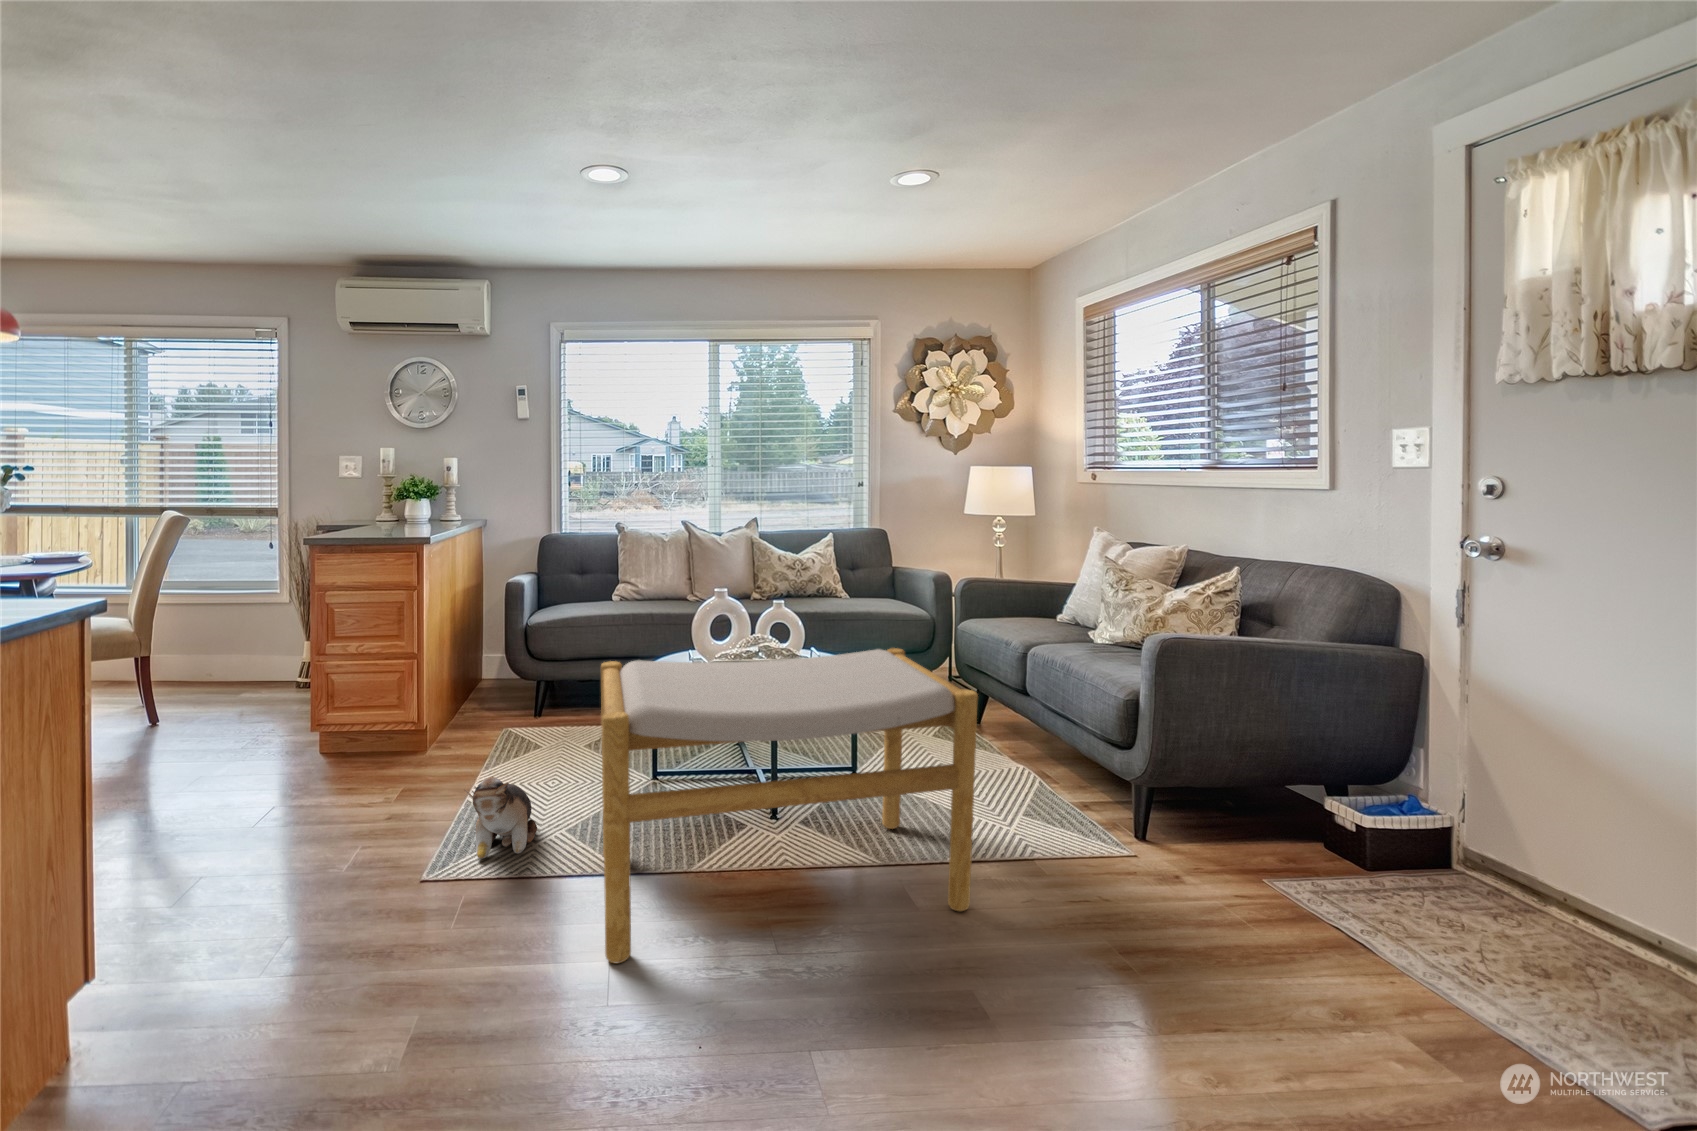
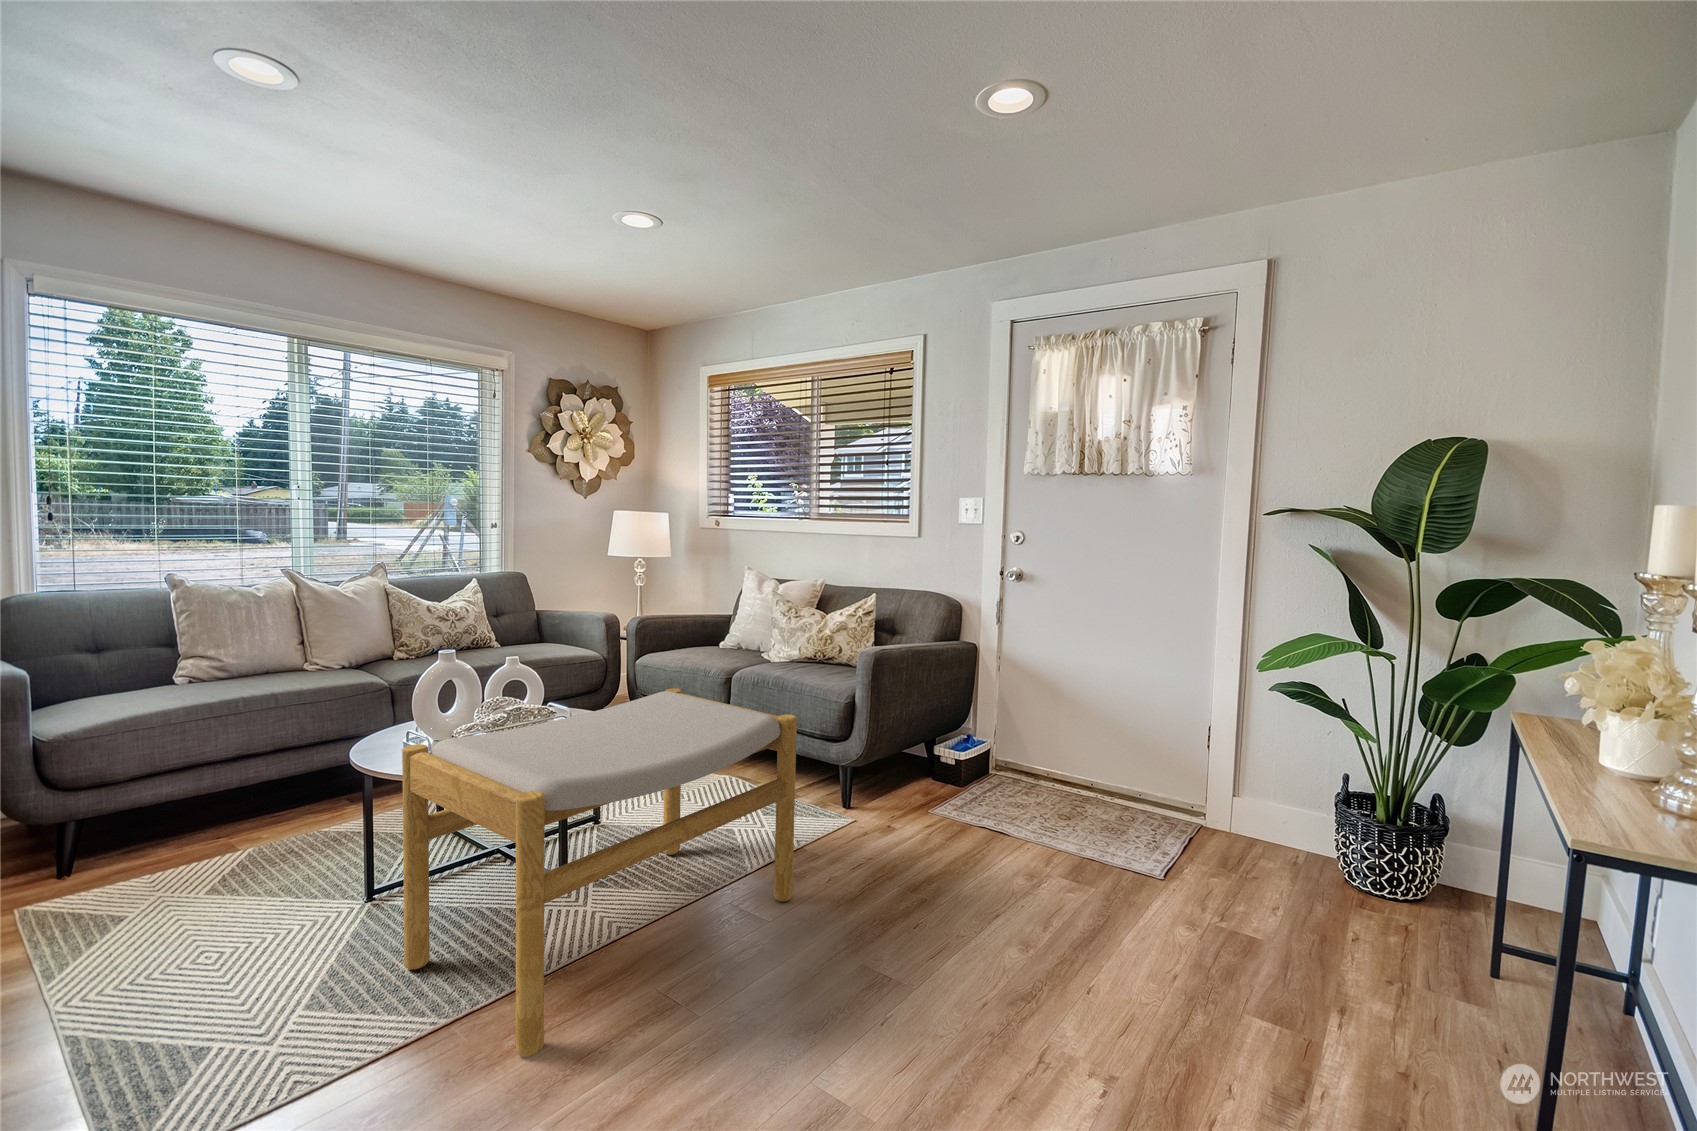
plush toy: present [464,776,537,859] -> none [207,914,290,1024]

